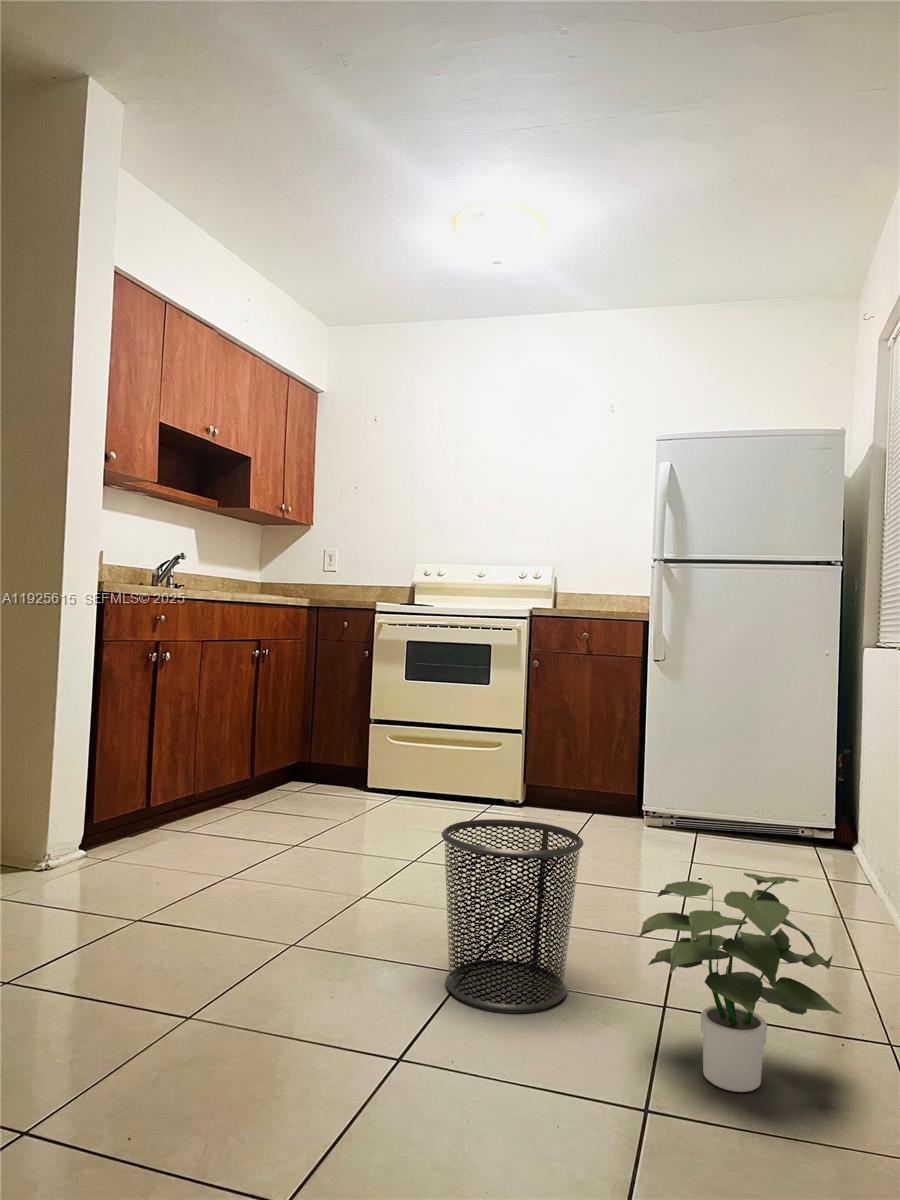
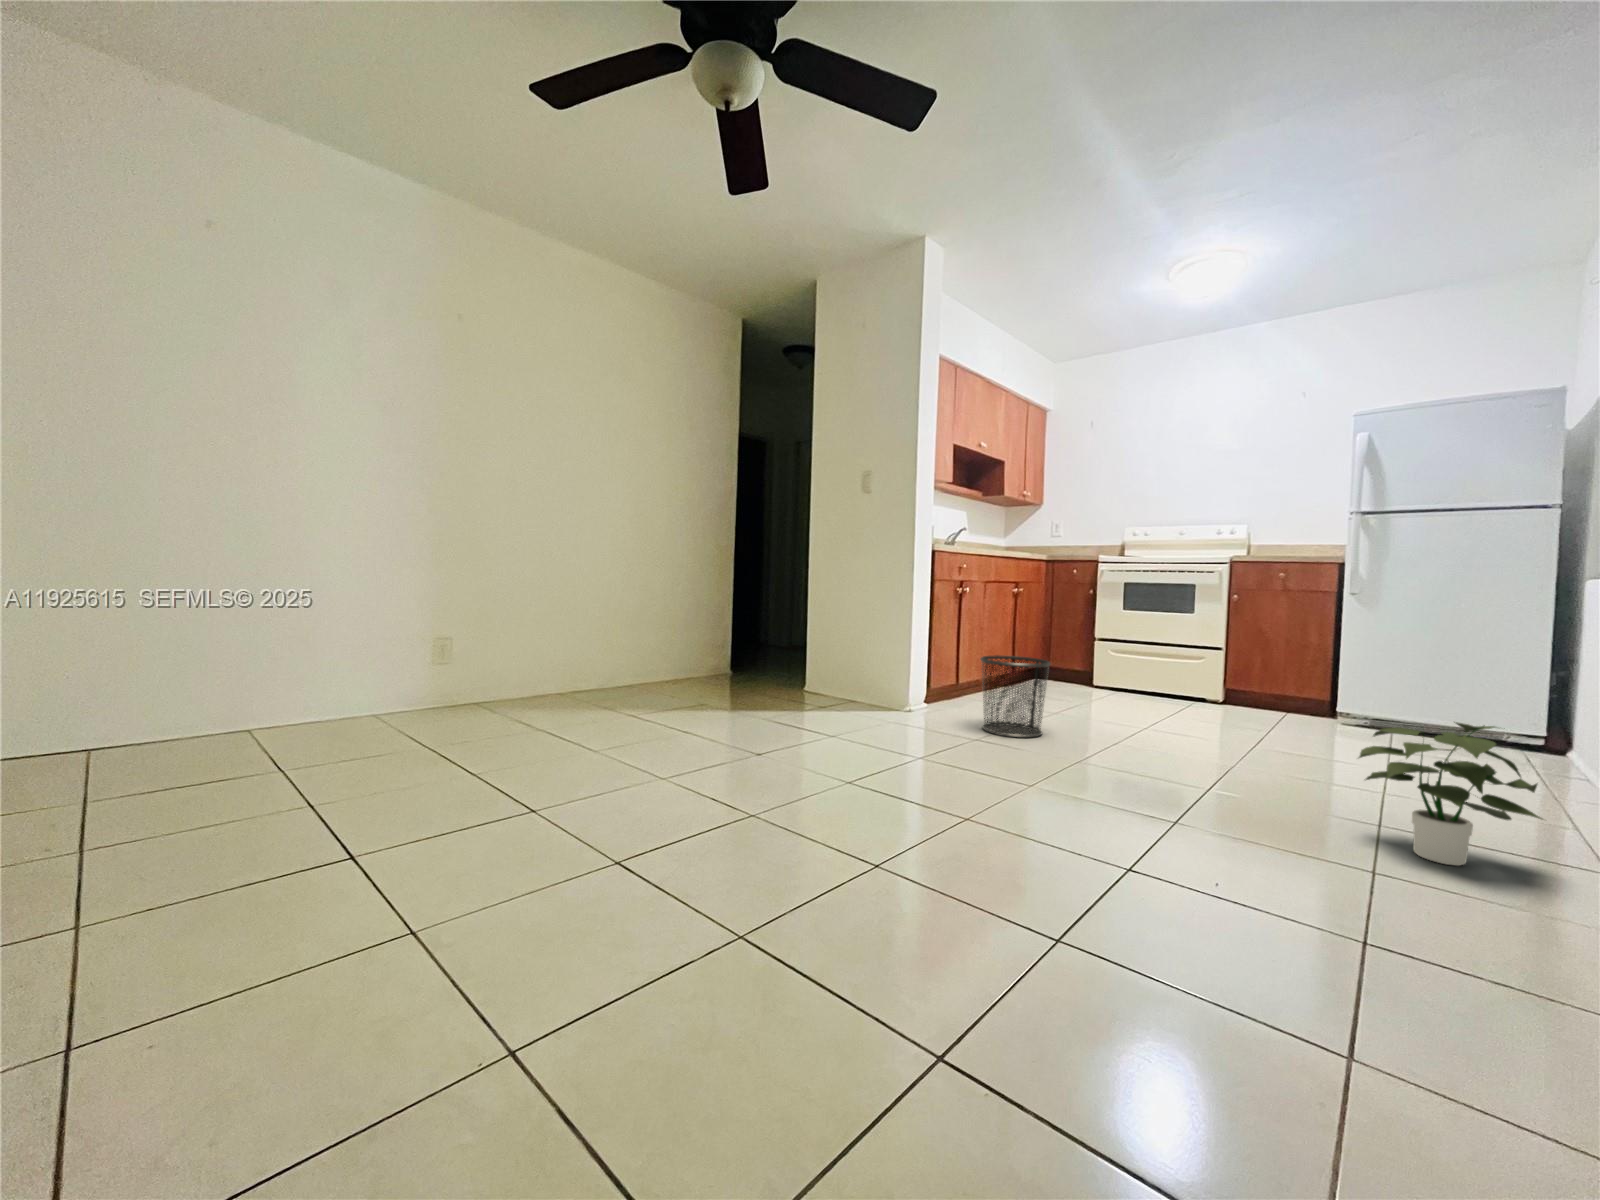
waste bin: present [442,819,583,1012] -> present [981,655,1050,738]

